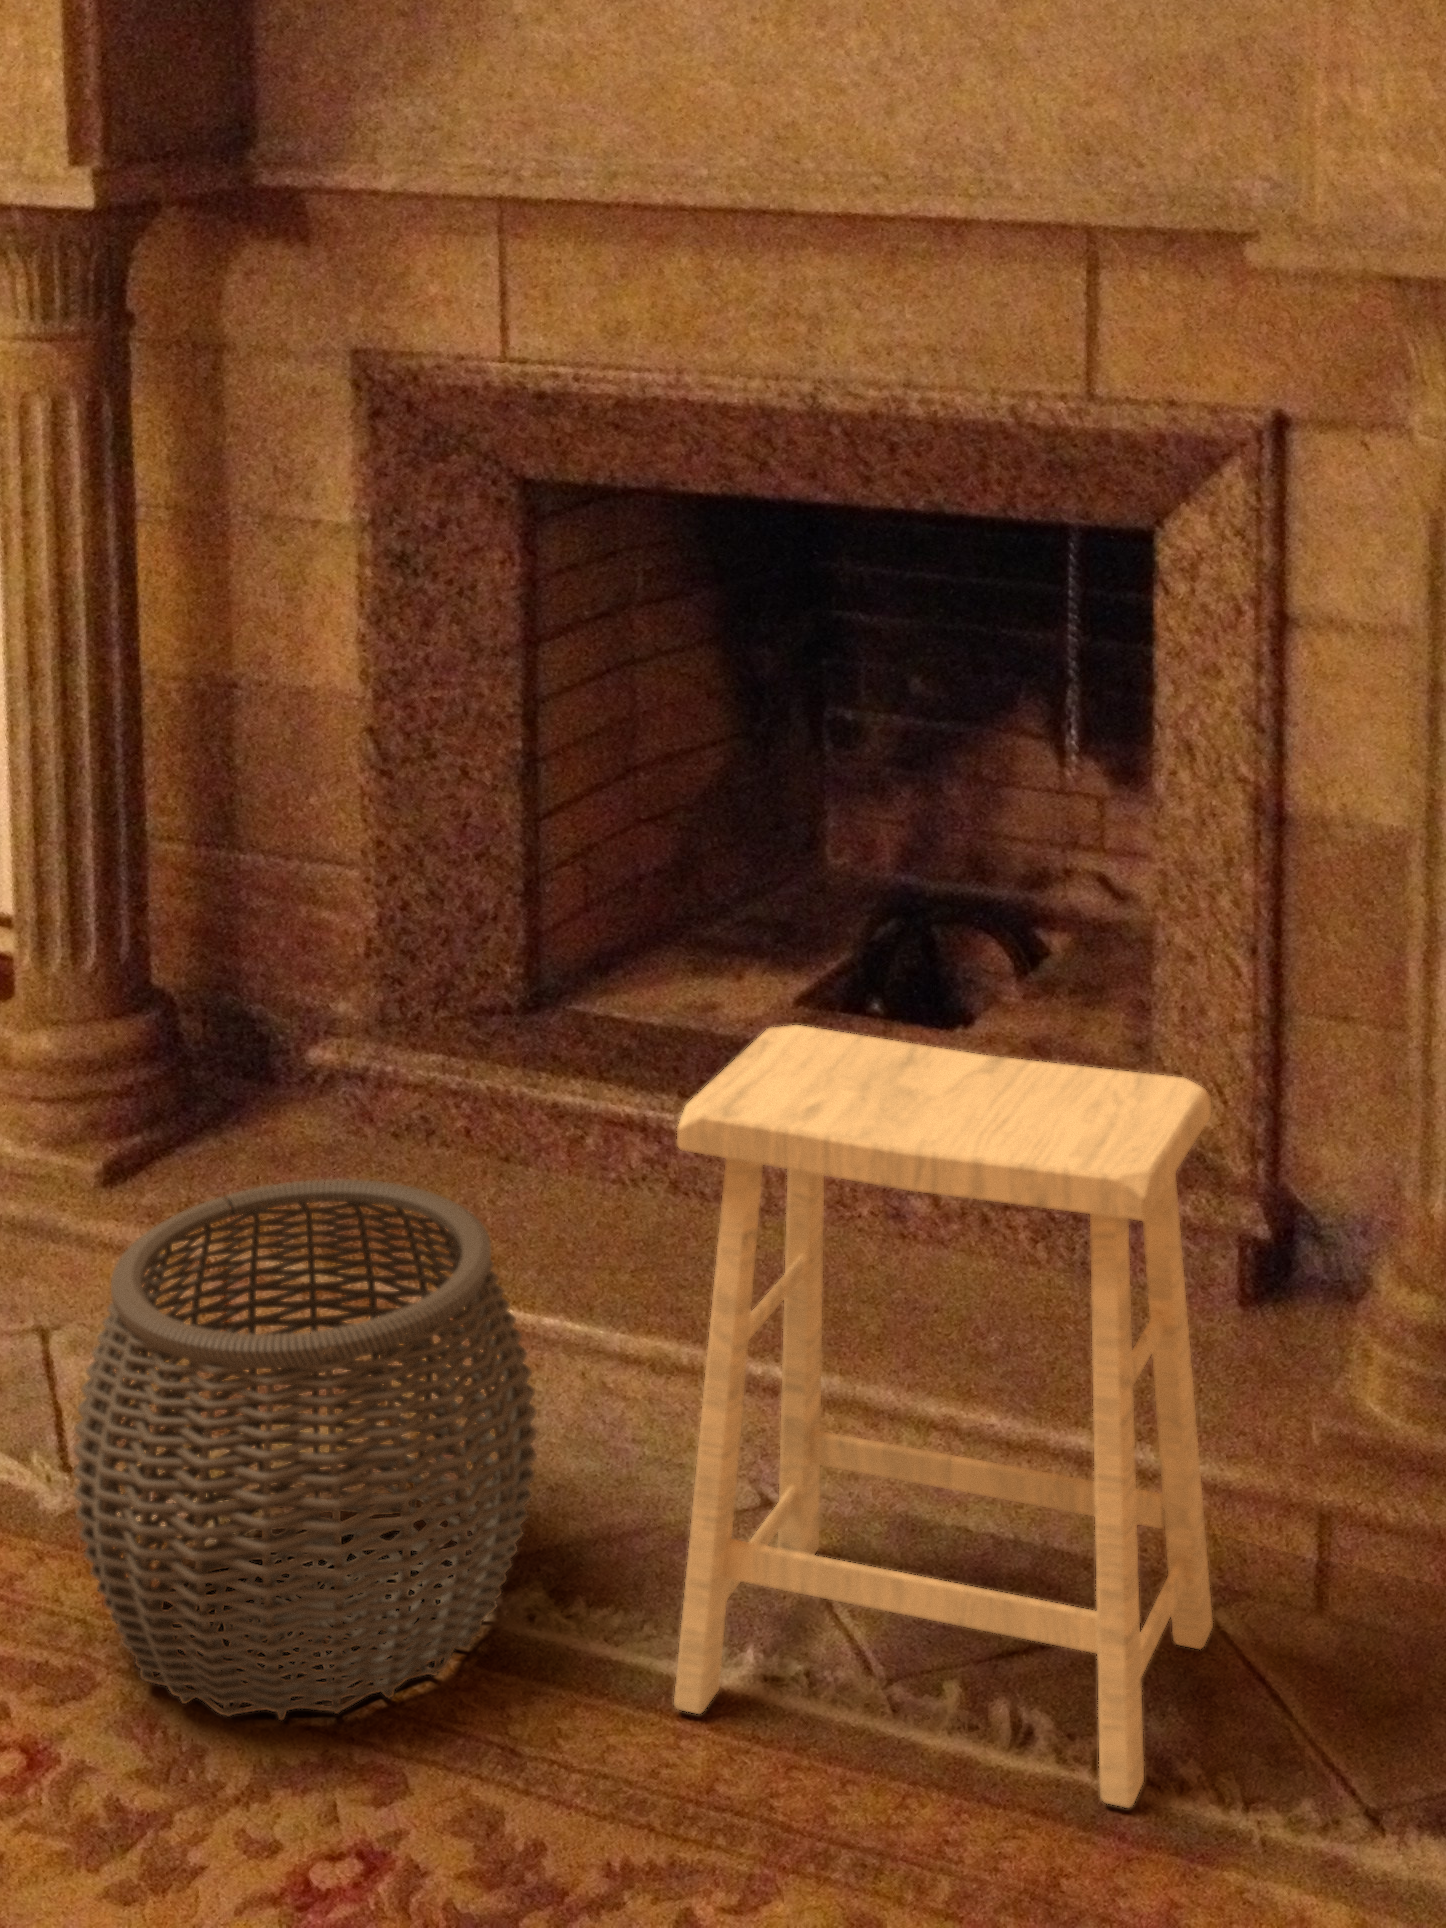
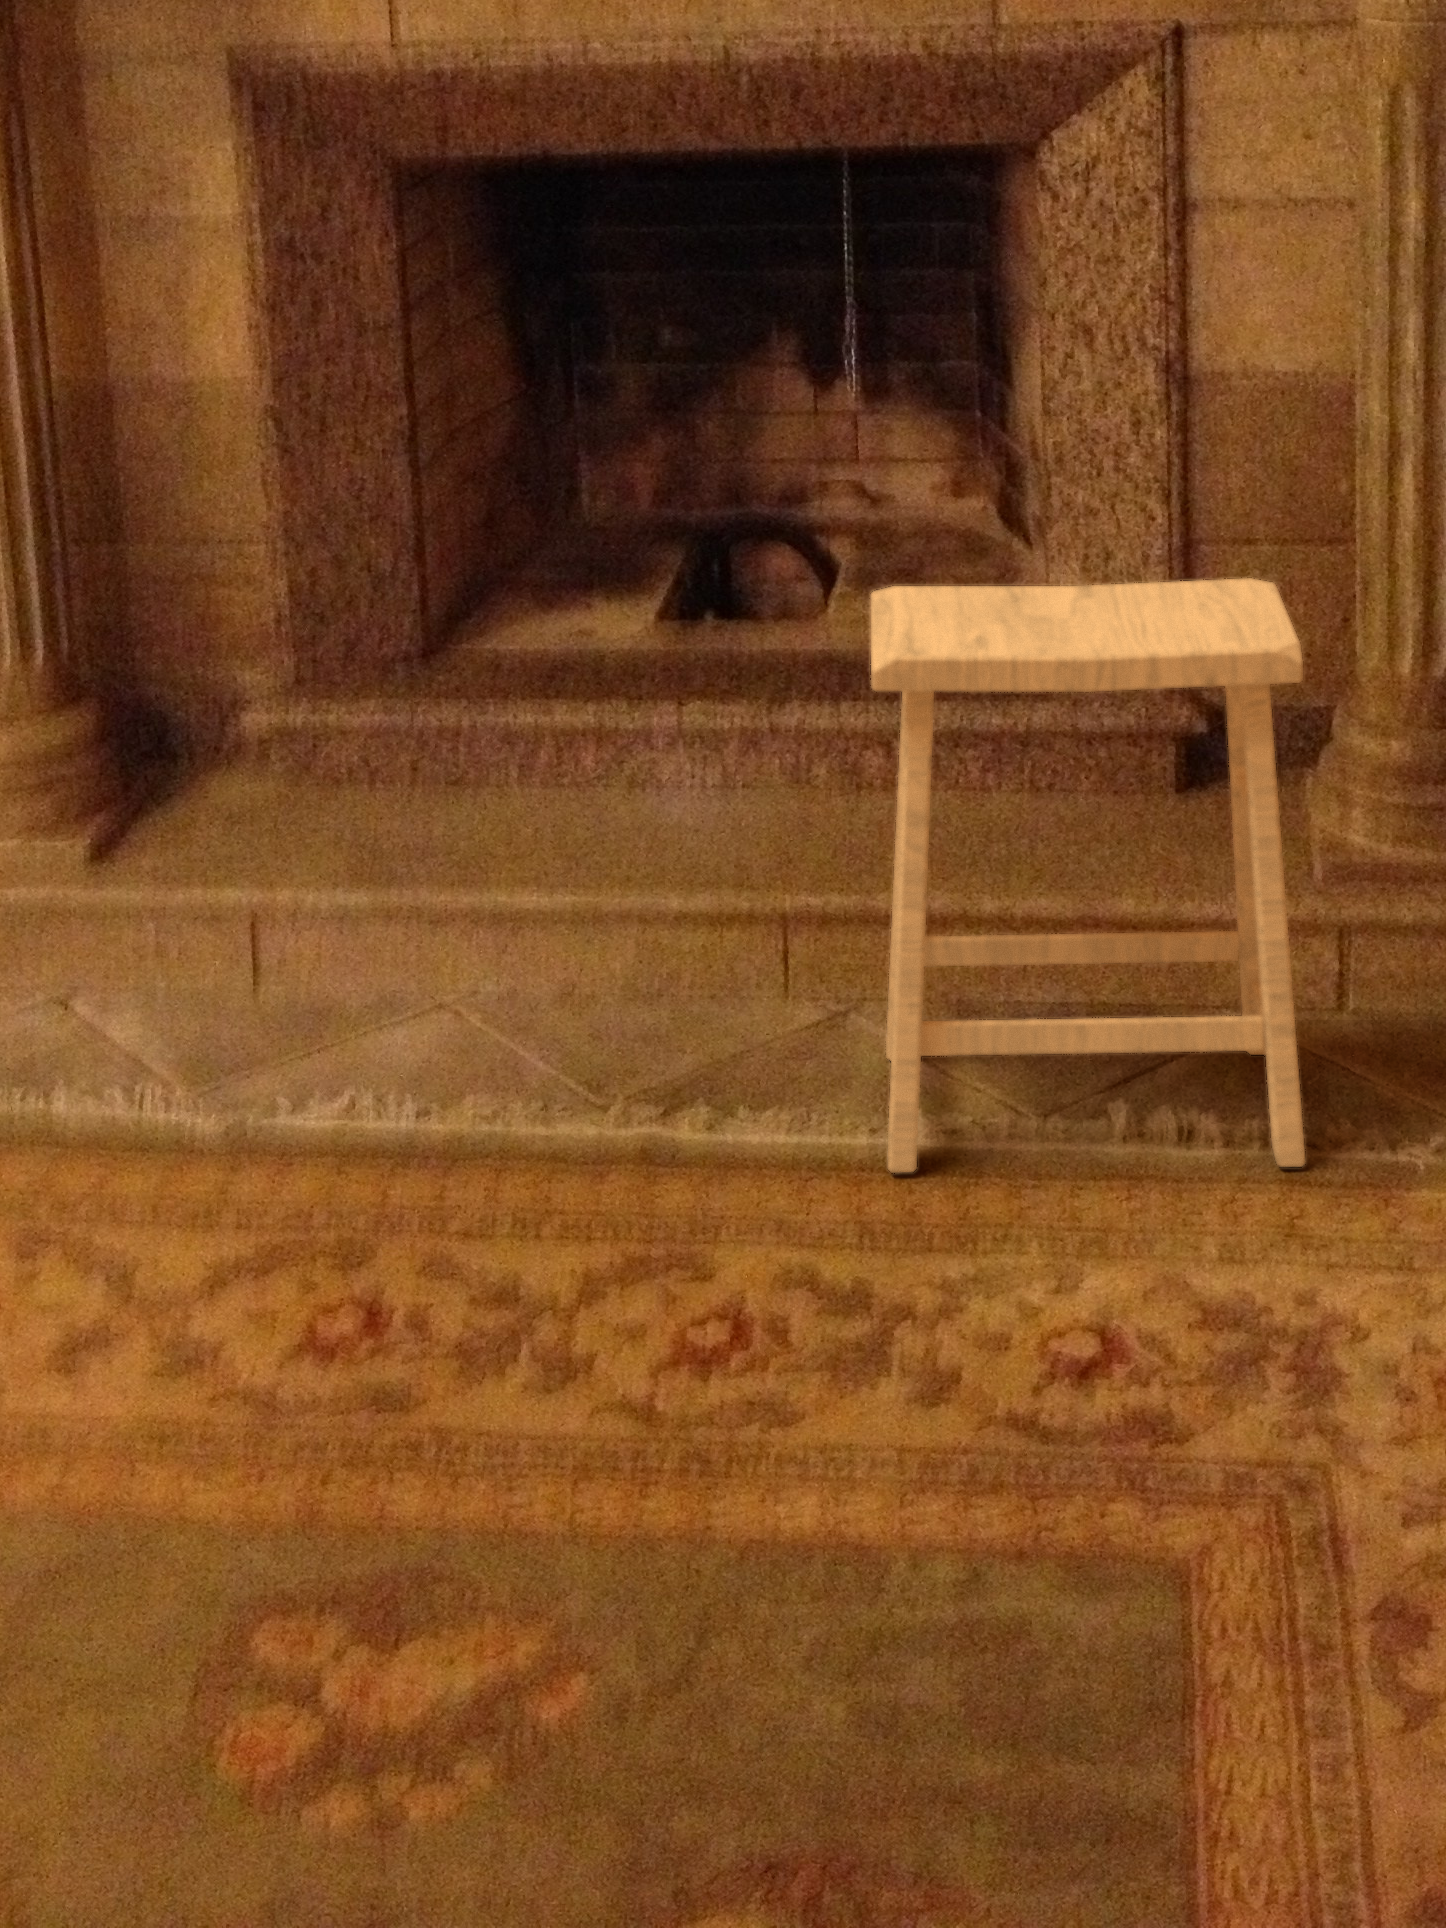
woven basket: present [74,1179,537,1720] -> none [301,784,721,1250]

